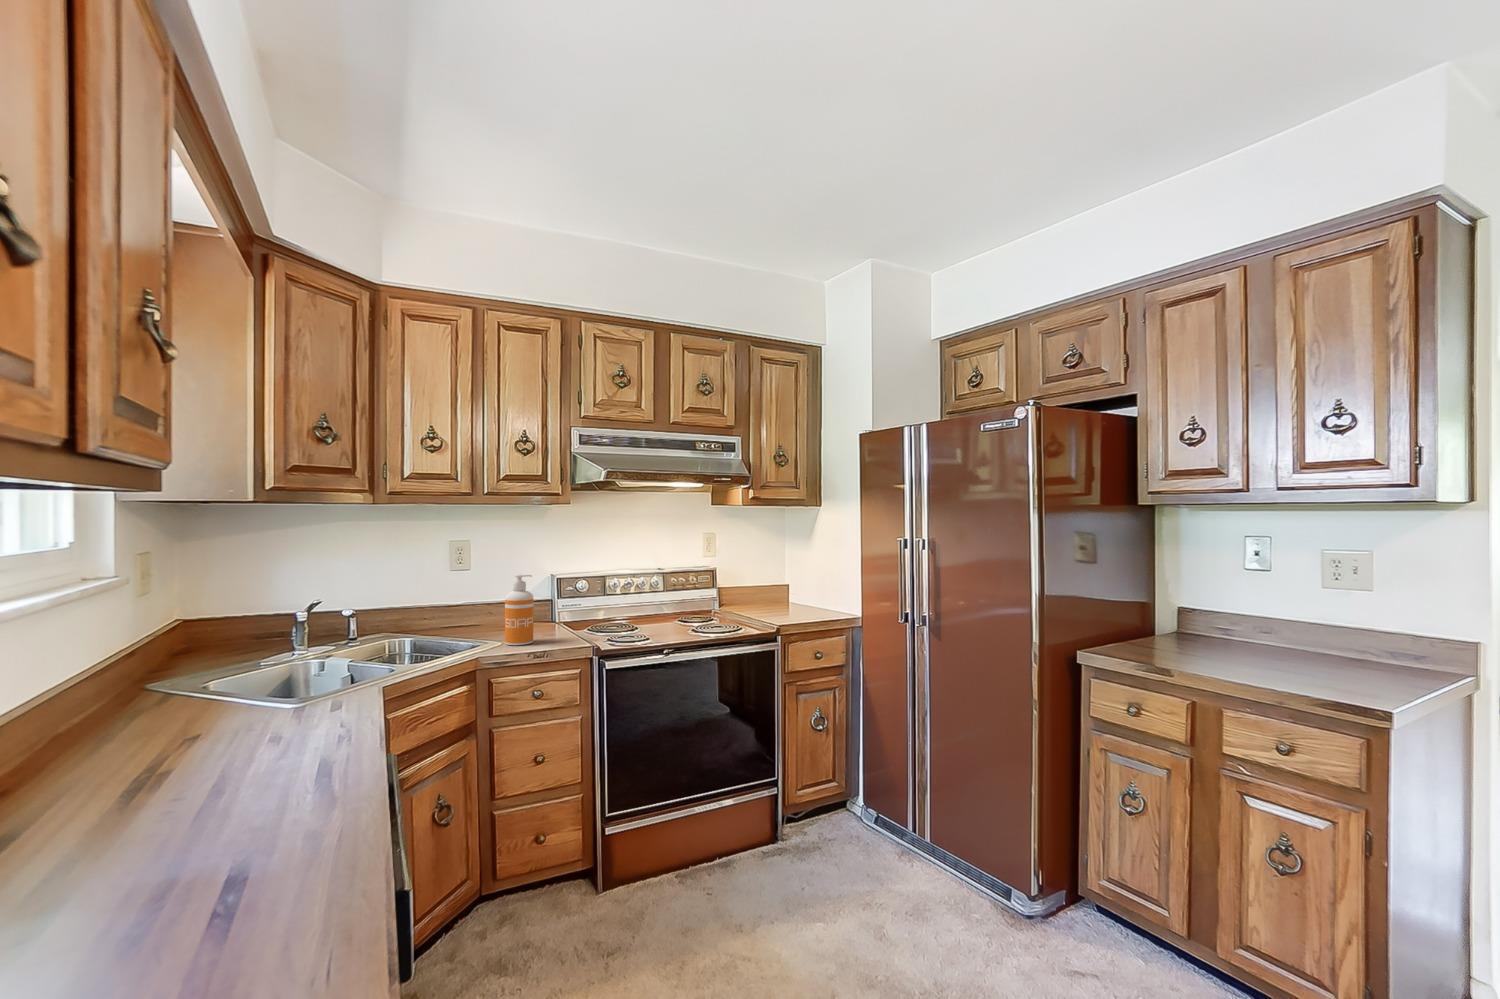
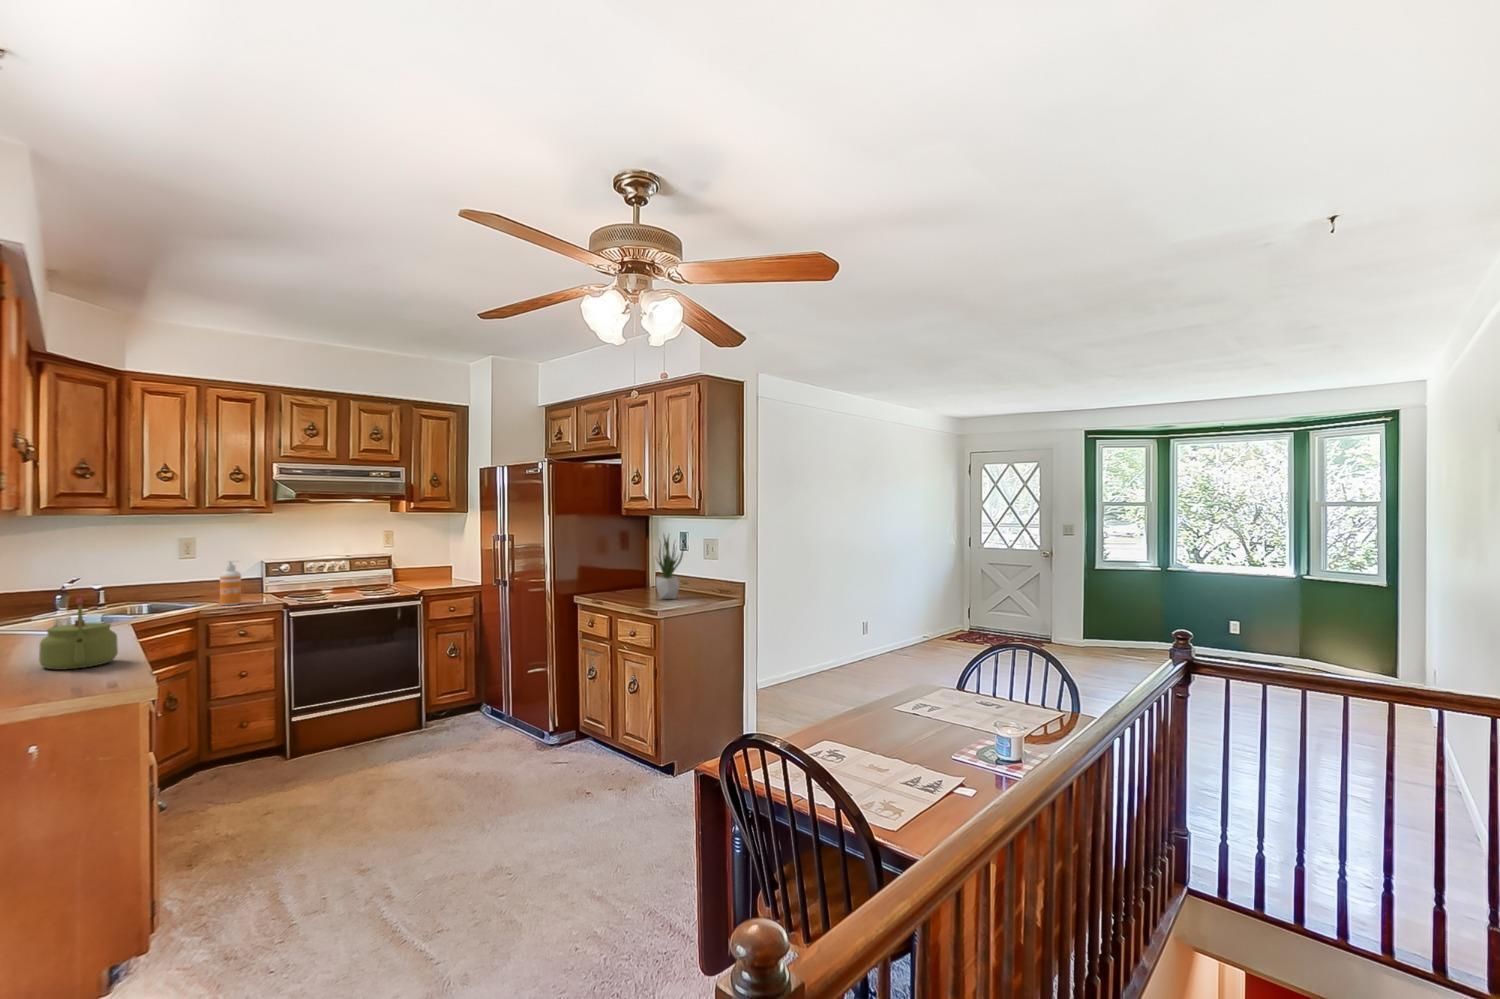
potted plant: none [1266,530,1340,668] -> present [656,536,684,599]
kettle: none [150,674,331,878] -> present [39,598,118,670]

